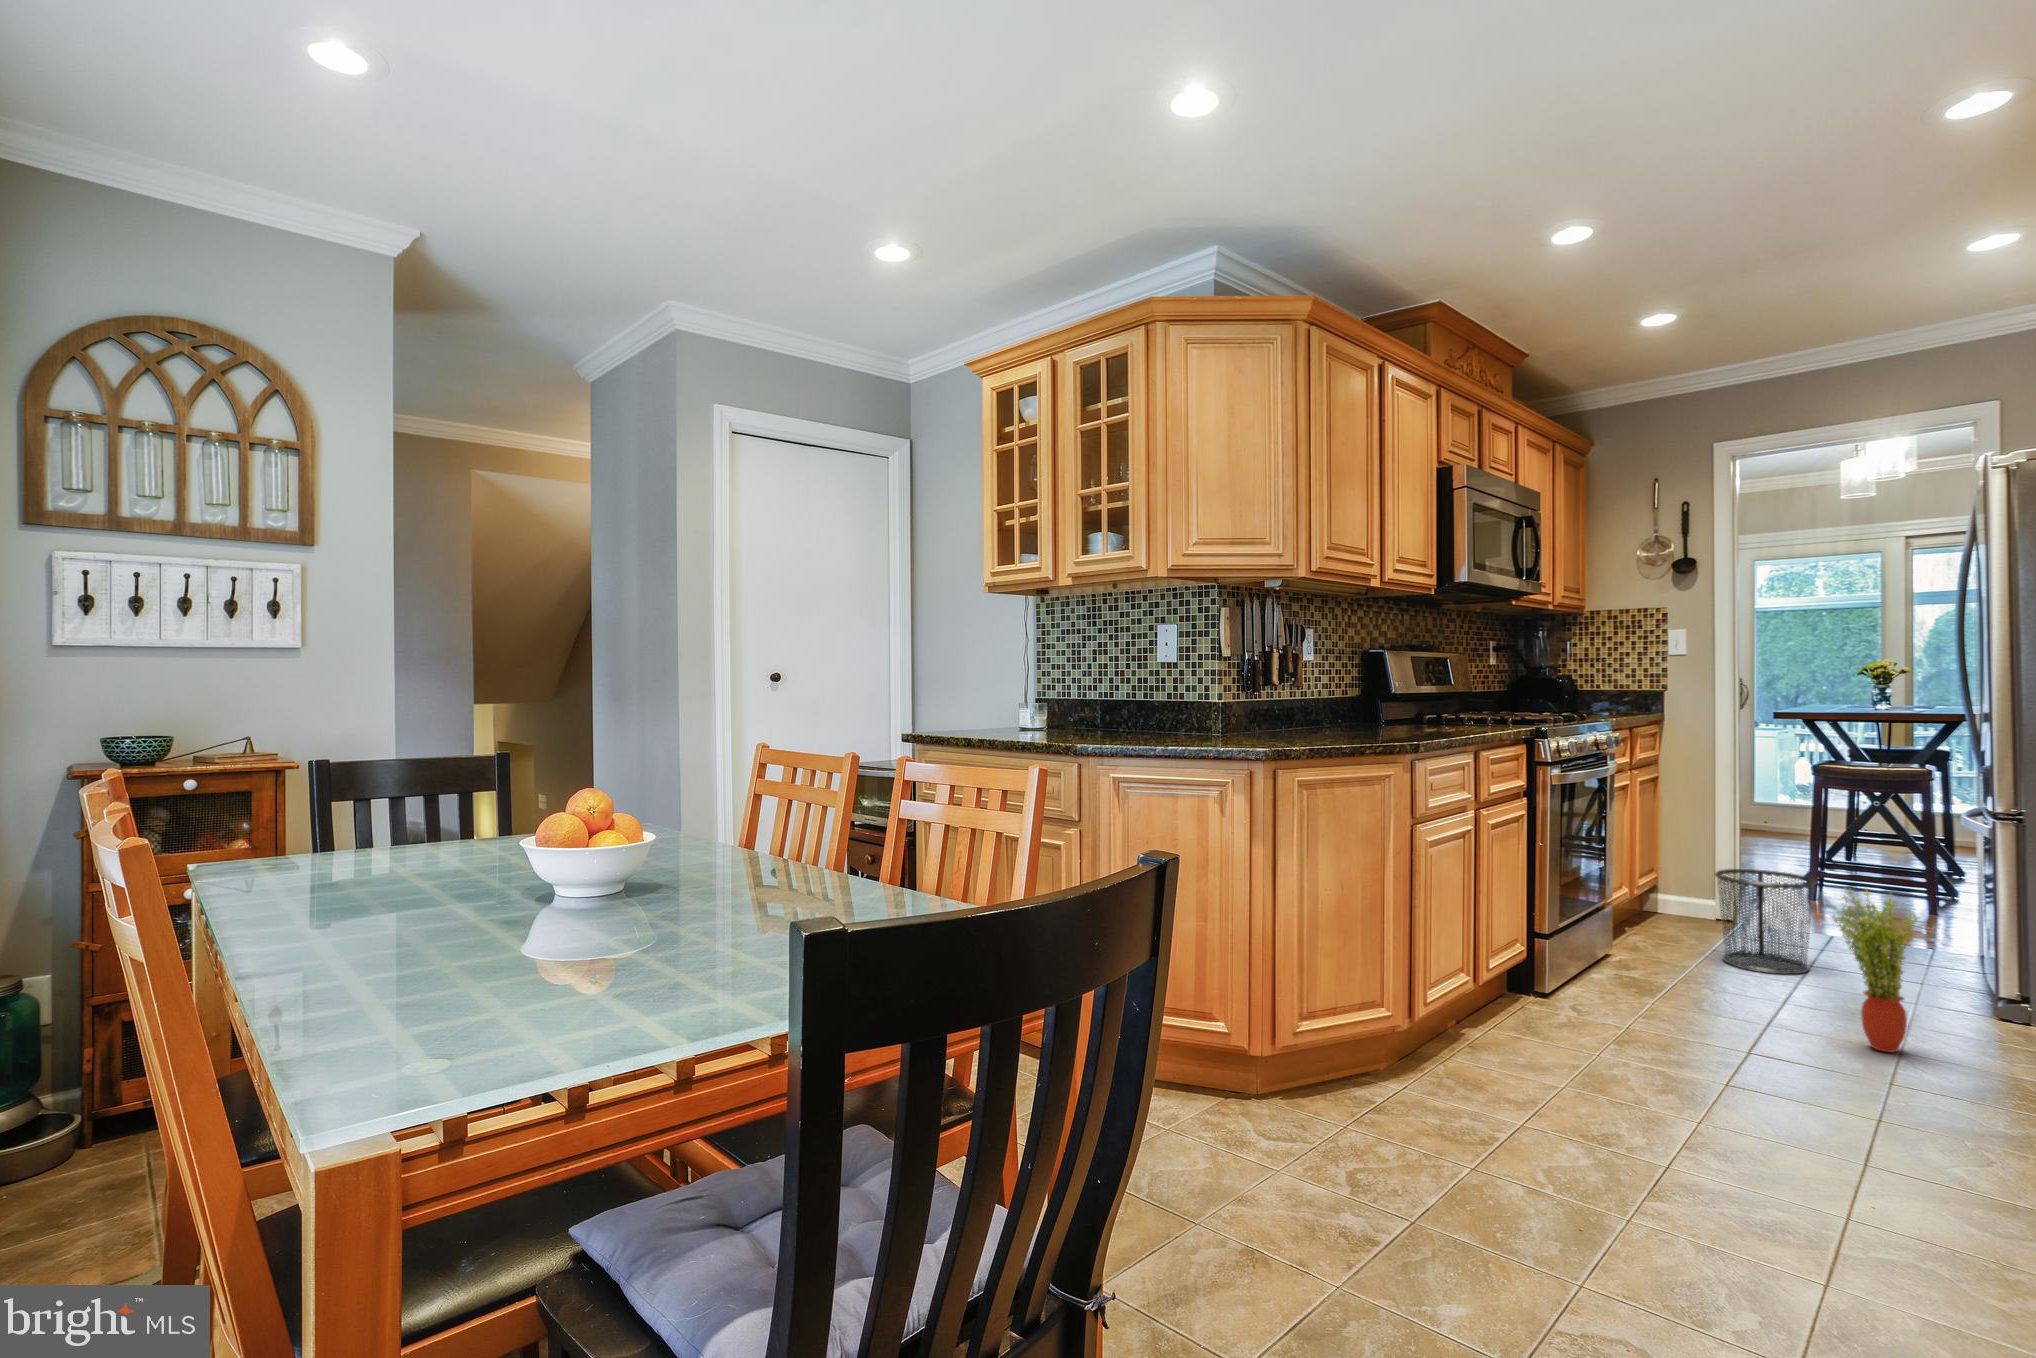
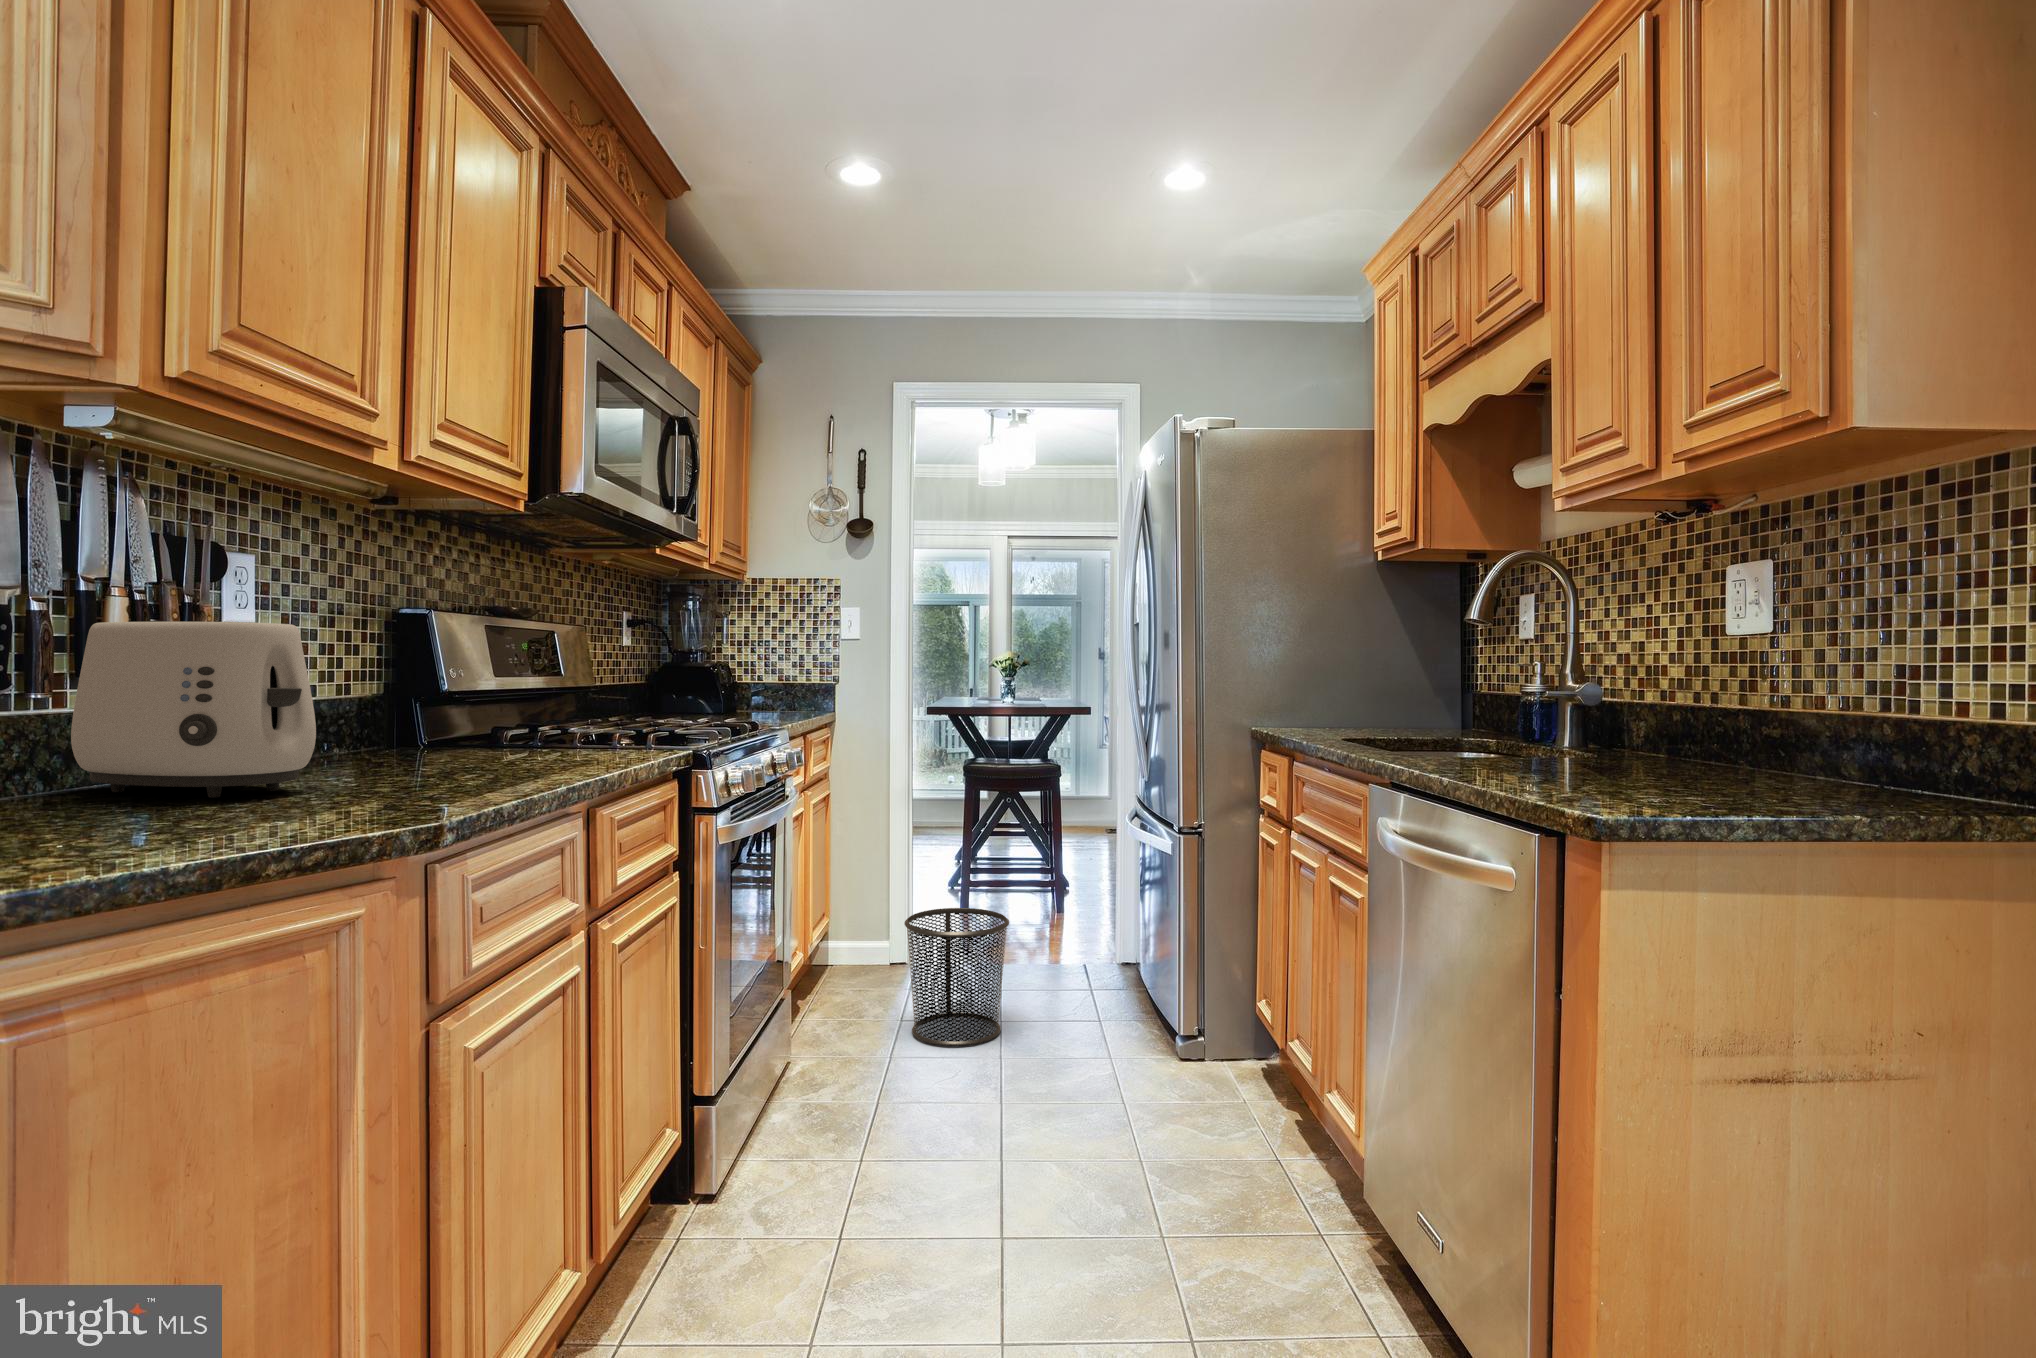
toaster: none [1268,663,1356,734] -> present [71,622,316,798]
potted plant: present [1832,889,1918,1052] -> none [1077,953,1172,1173]

